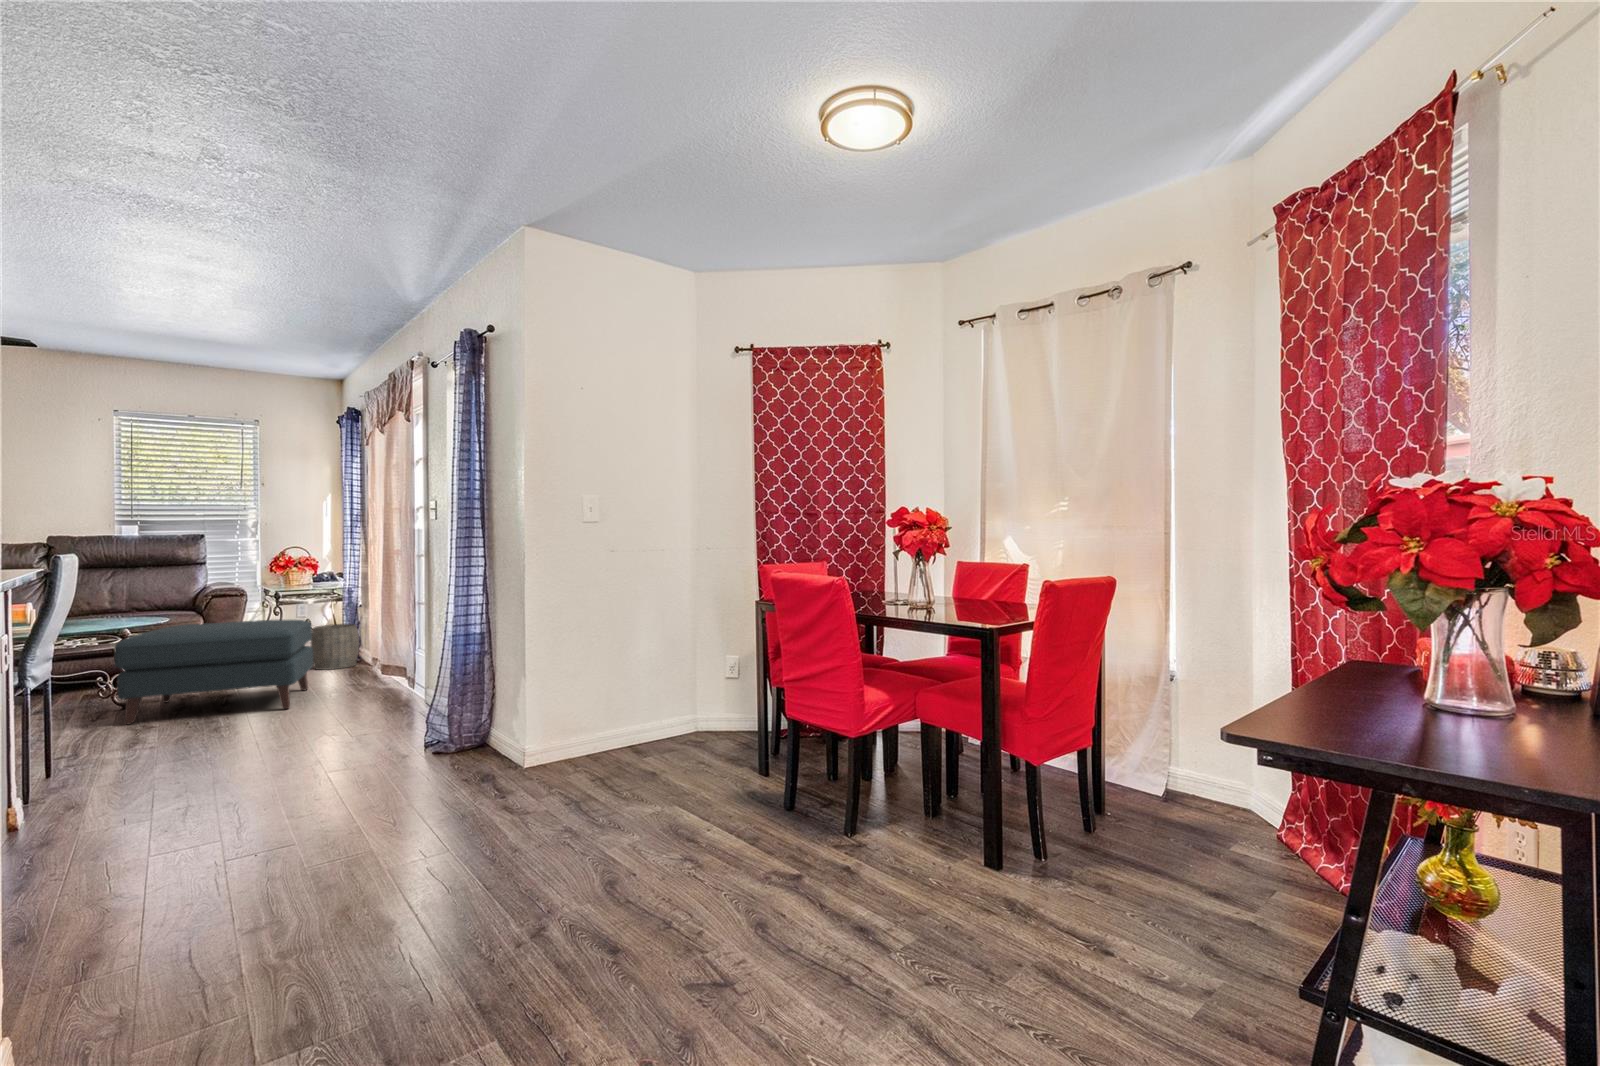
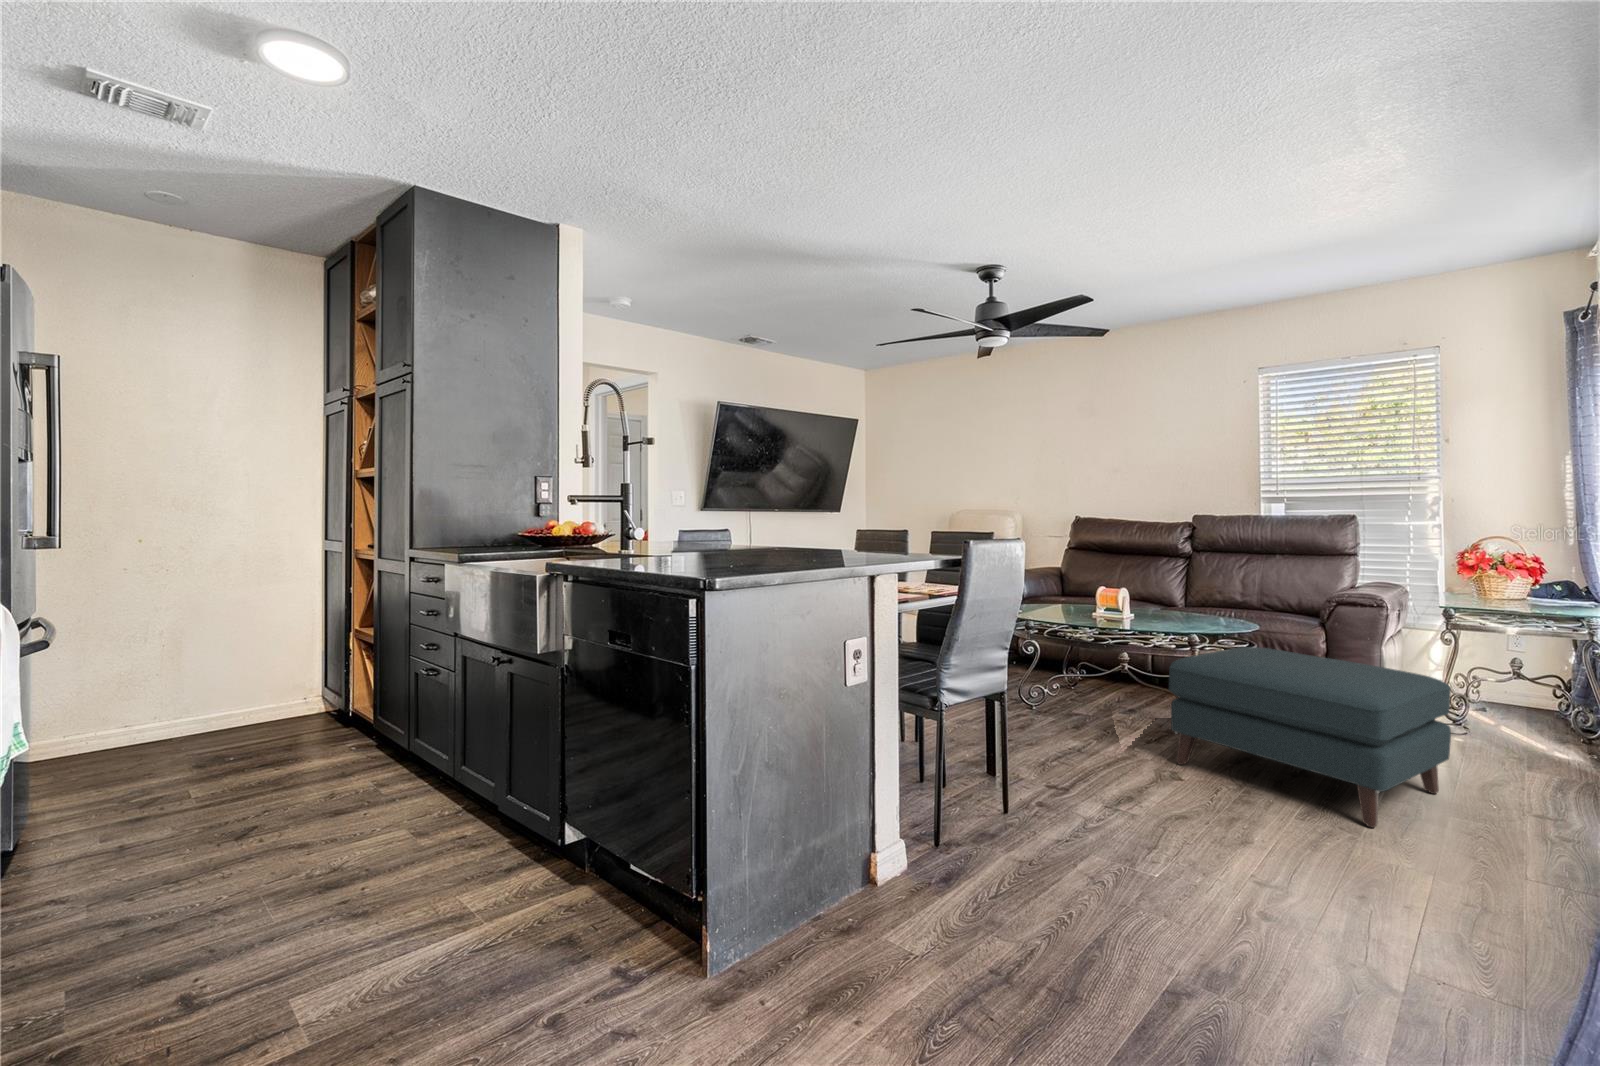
woven basket: present [311,624,359,670] -> none [1480,678,1579,765]

